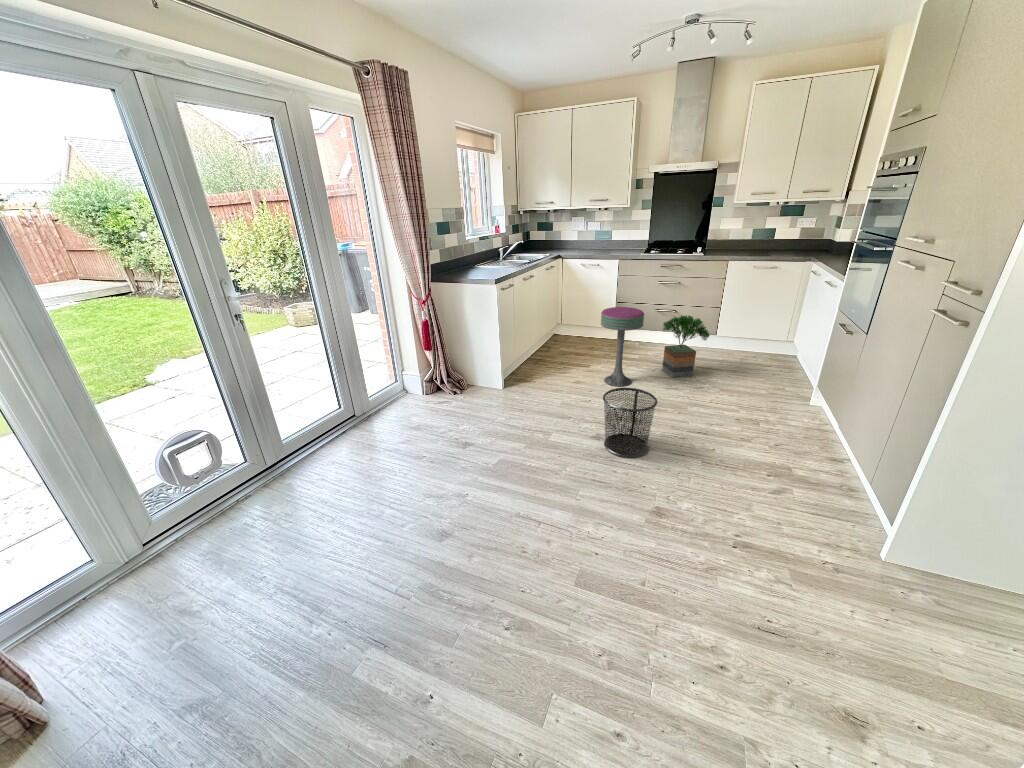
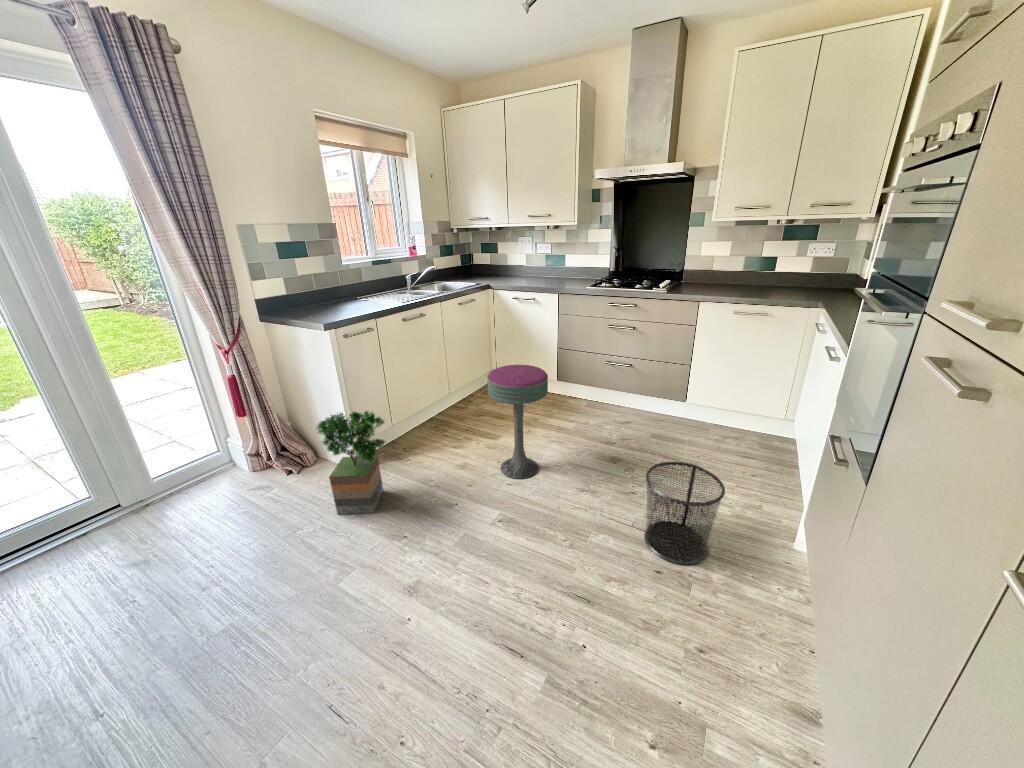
potted tree: present [662,315,710,378] -> present [317,411,385,514]
trash can: present [603,388,657,457] -> present [644,462,725,564]

